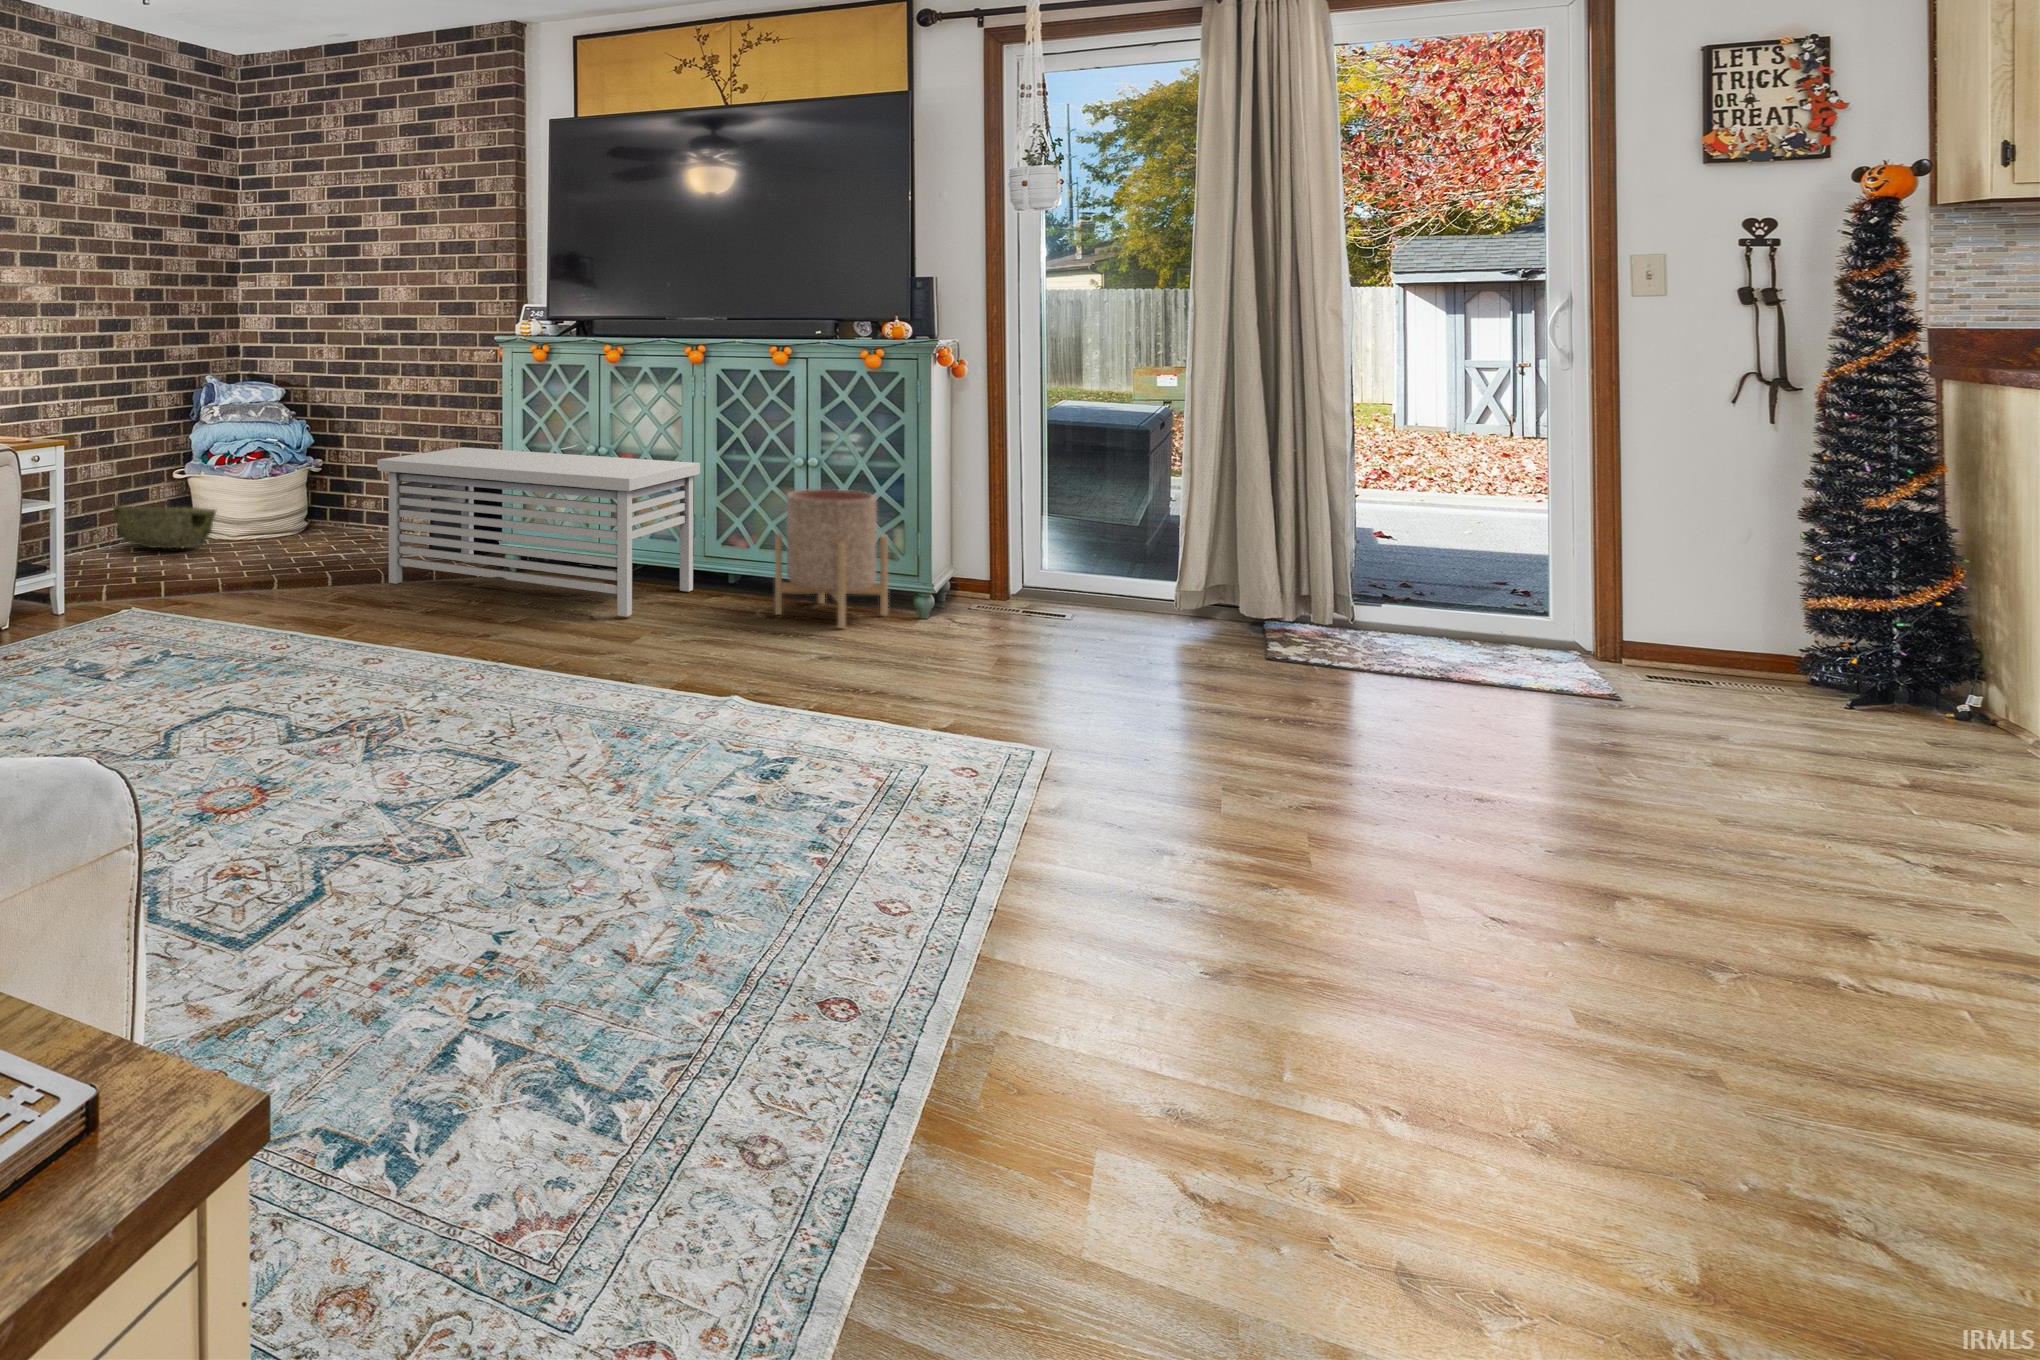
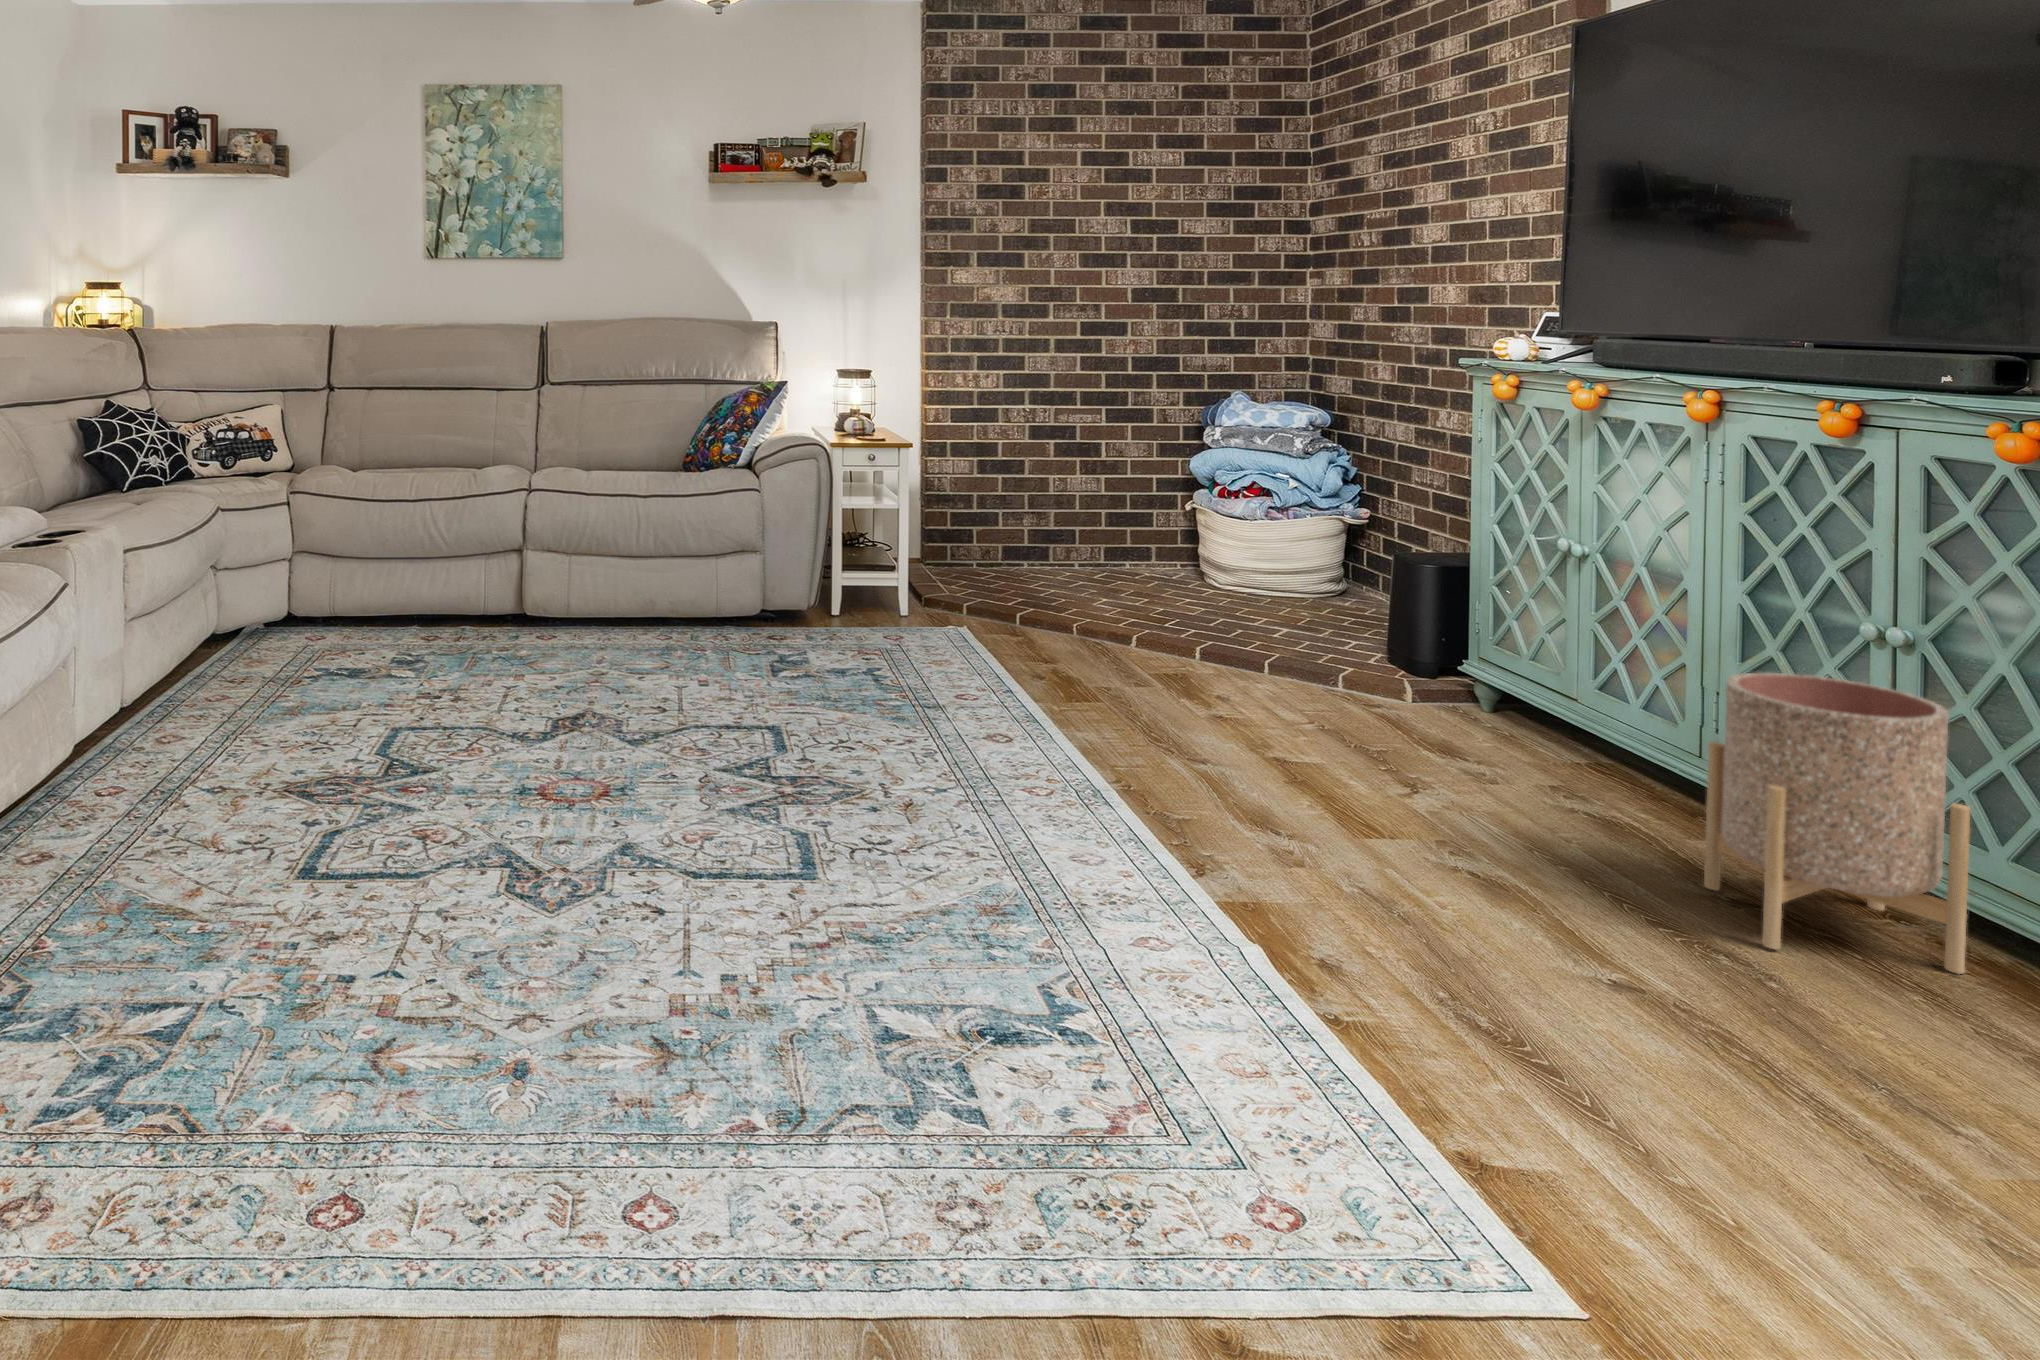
storage bench: present [377,447,700,617] -> none [1239,513,1691,810]
woven basket: present [113,505,216,549] -> none [1082,528,1183,592]

